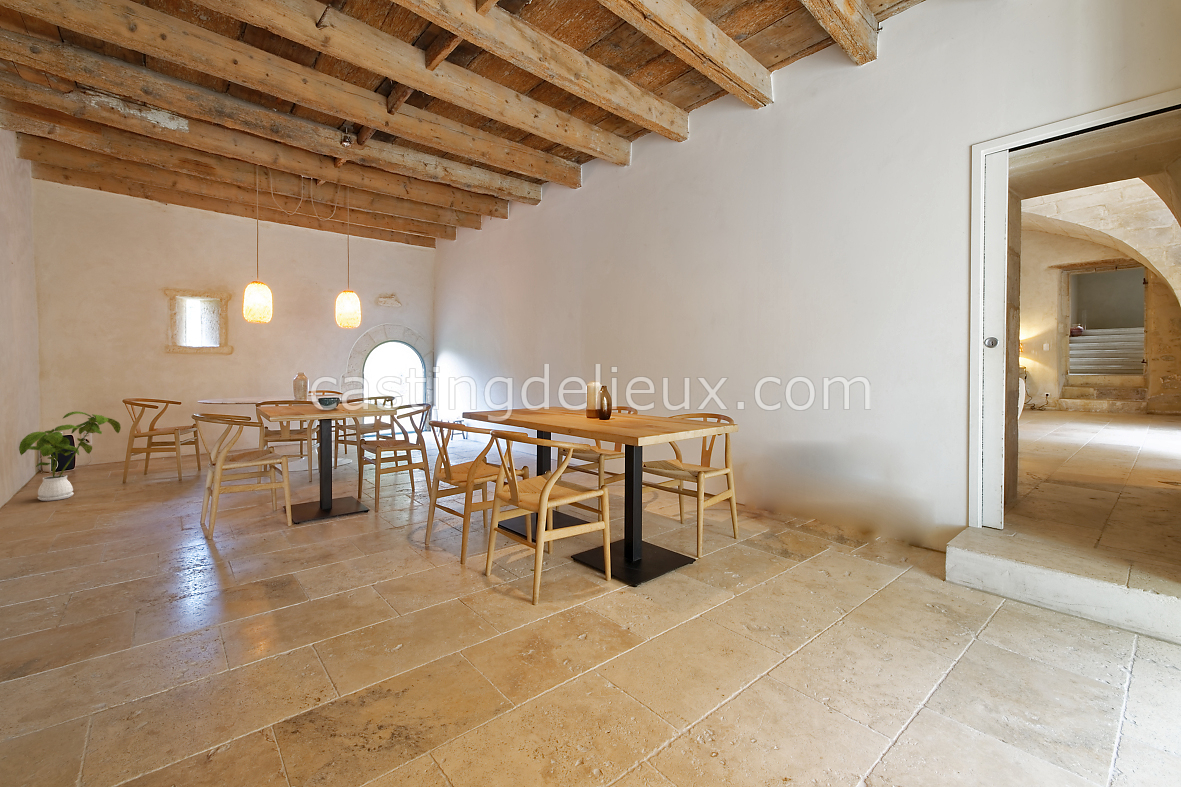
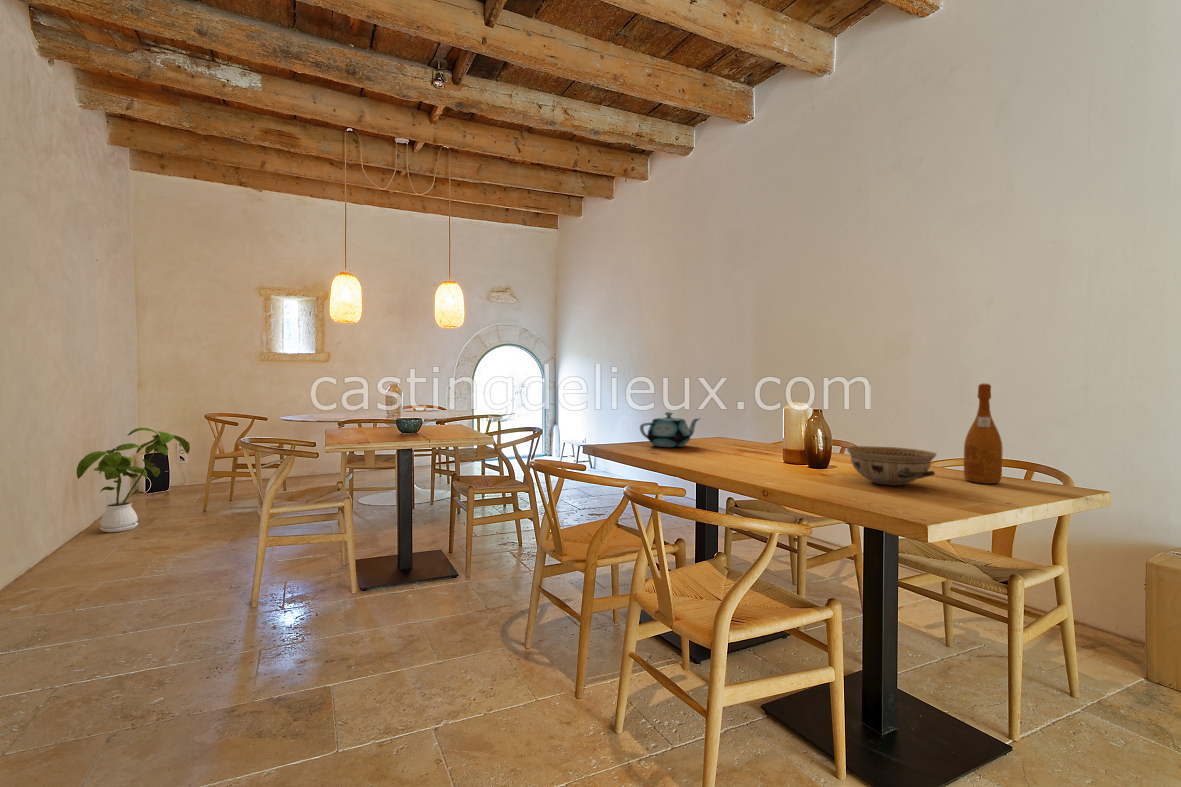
wine bottle: none [674,375,691,427] -> present [964,384,1003,484]
teapot: none [502,393,541,415] -> present [640,412,699,447]
ceramic bowl: none [614,410,657,429] -> present [847,446,936,486]

